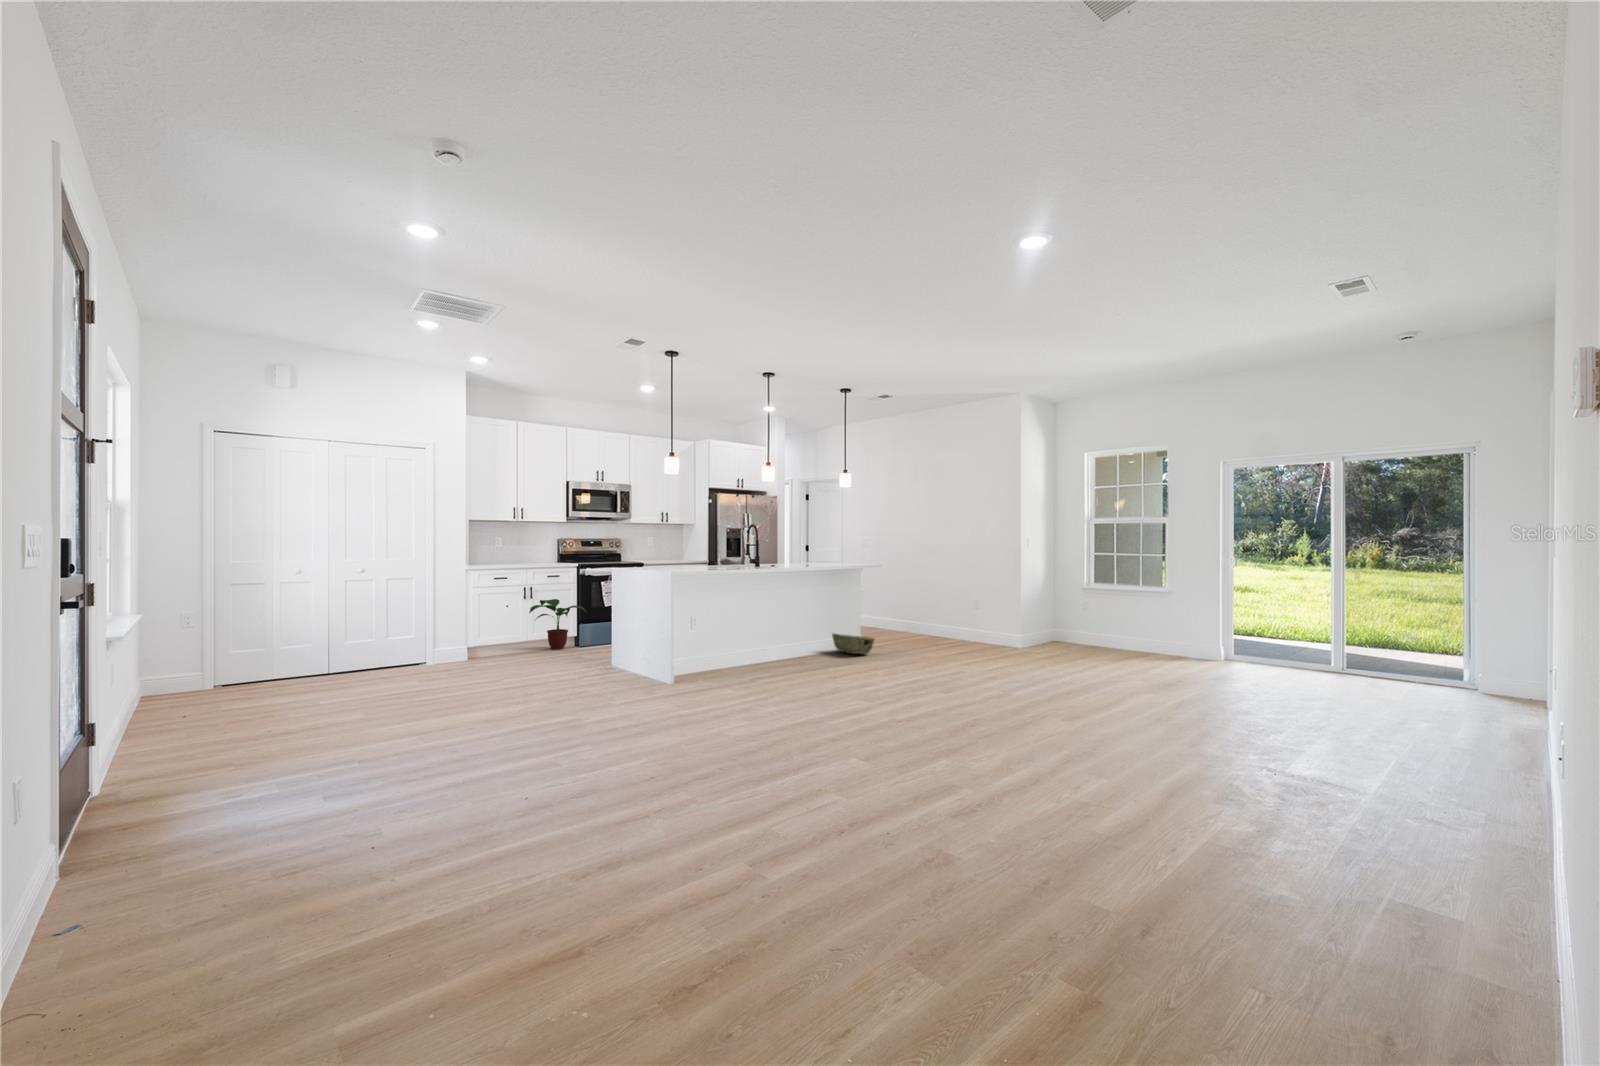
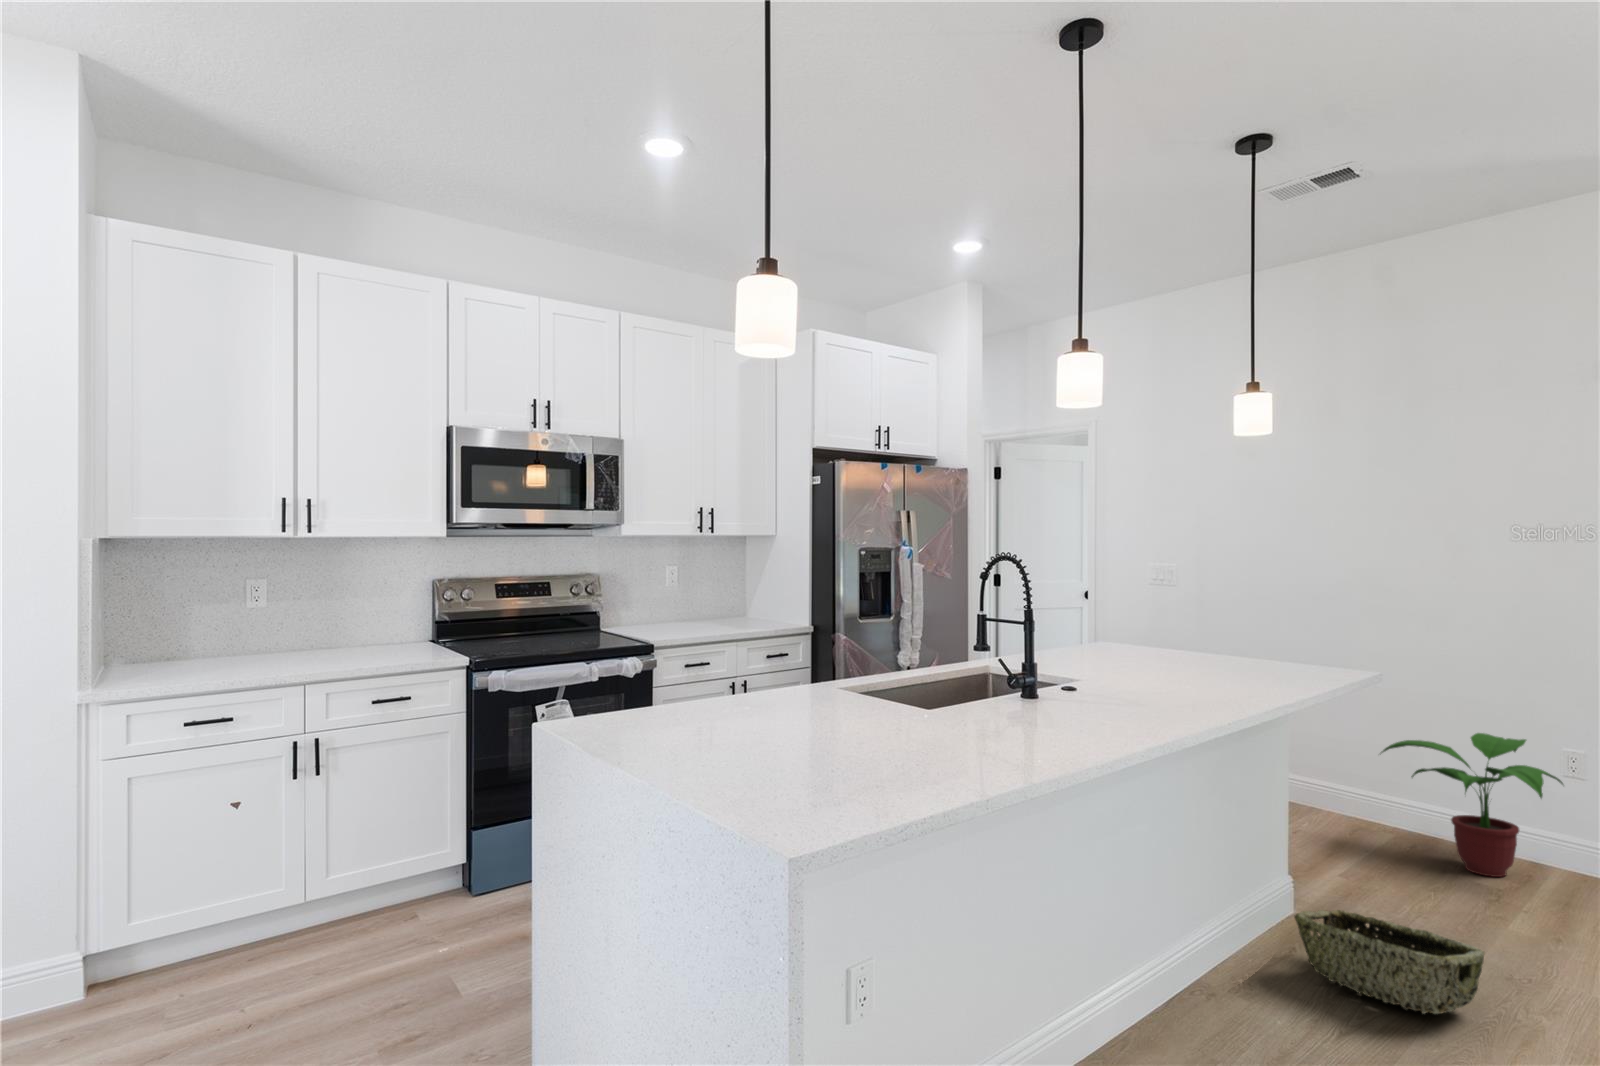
potted plant: present [529,599,587,649] -> present [1382,733,1563,877]

